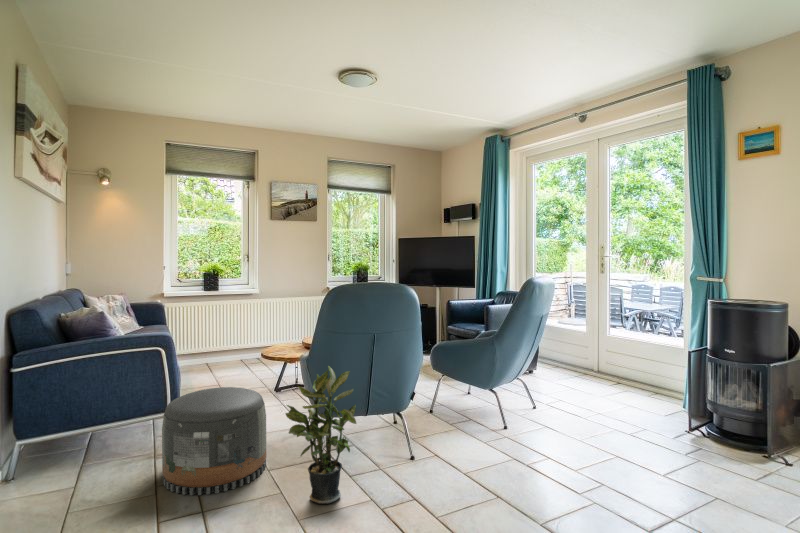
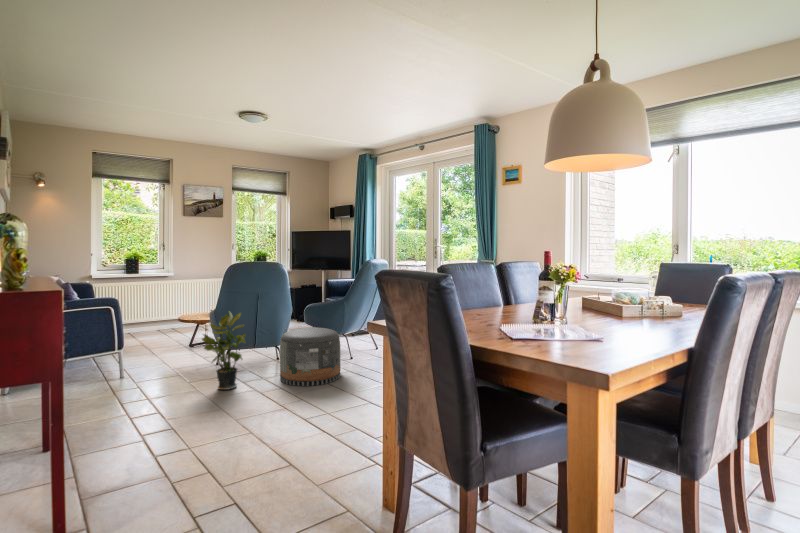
pouf: present [162,387,266,495] -> present [280,327,341,386]

